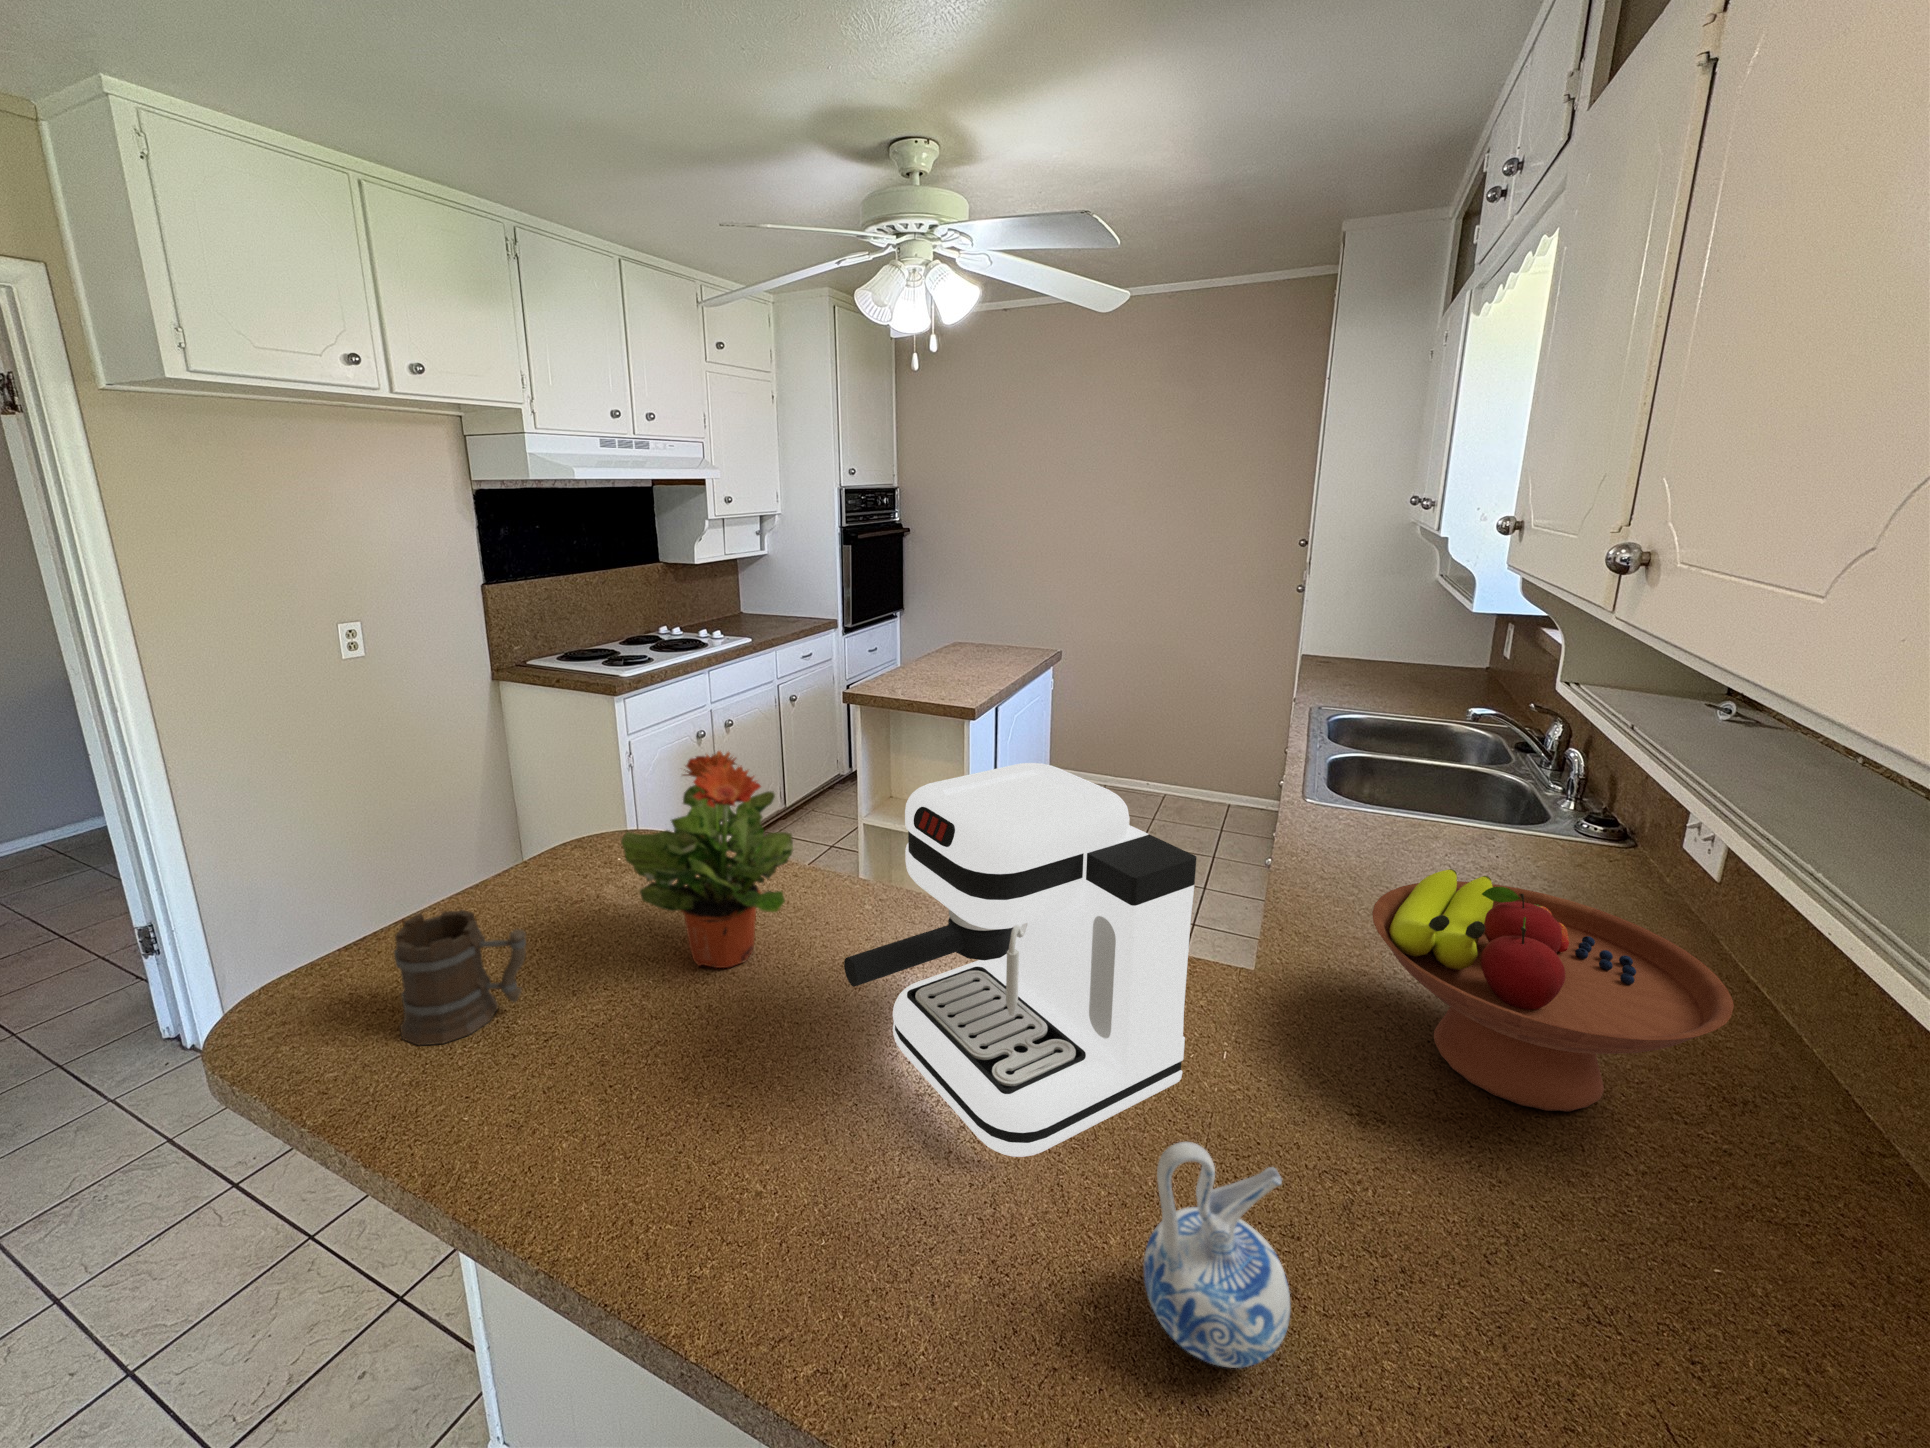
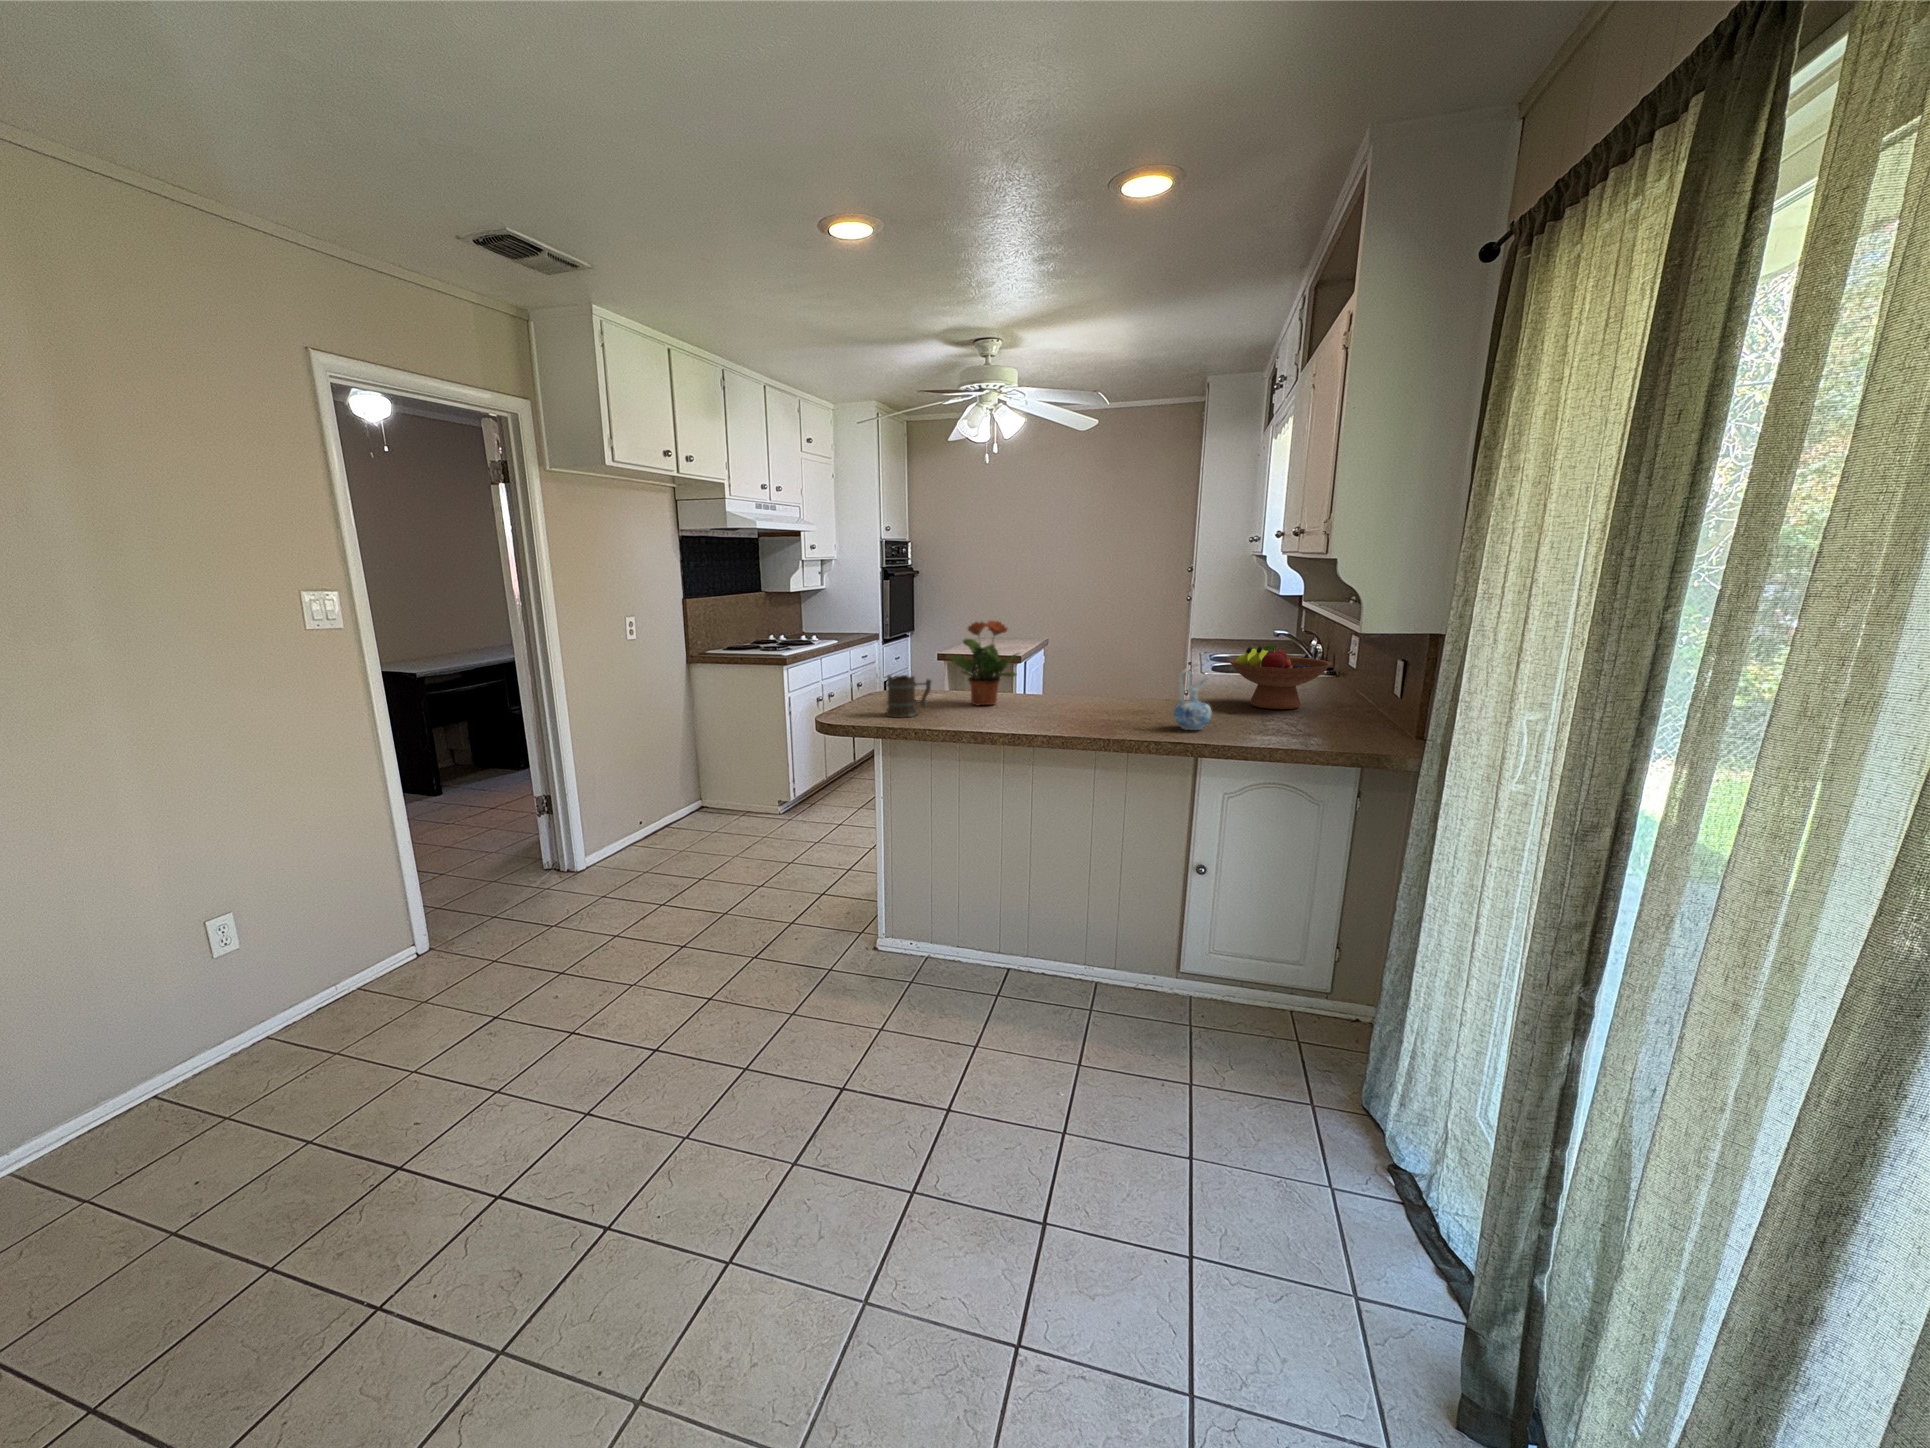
coffee maker: present [844,763,1197,1157] -> none [1068,610,1176,719]

